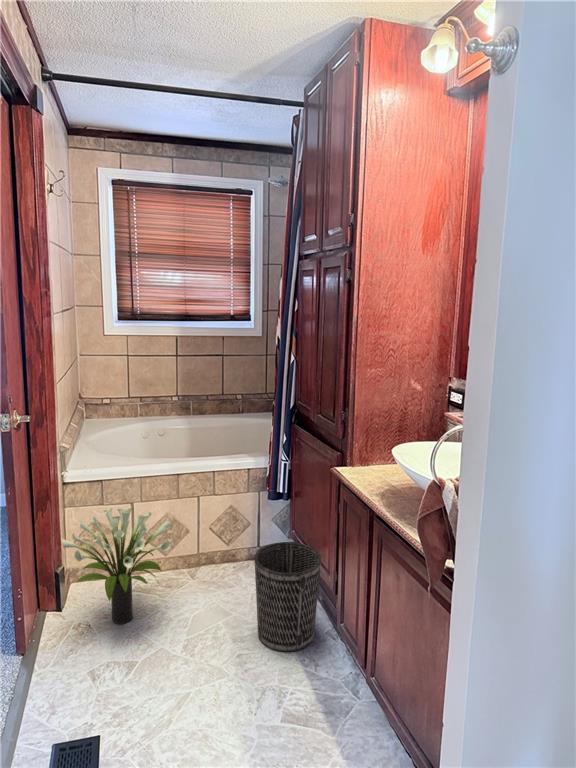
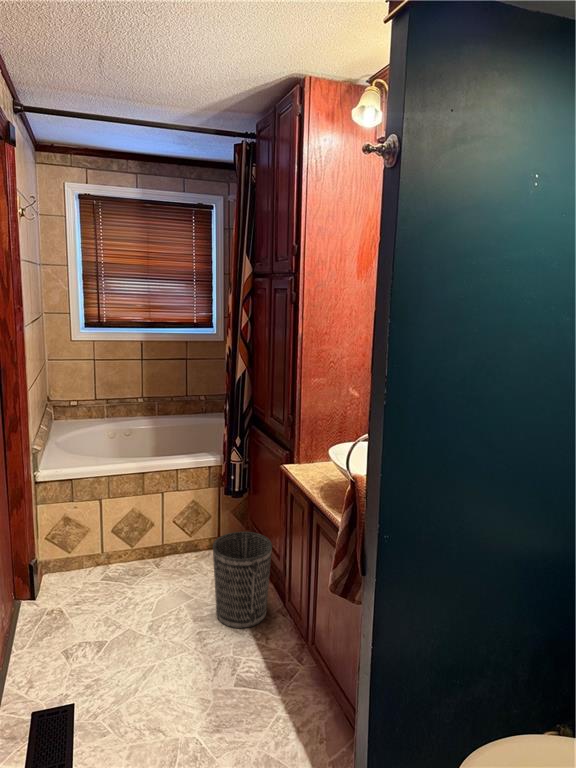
potted plant: present [62,508,173,624] -> none [35,504,139,609]

